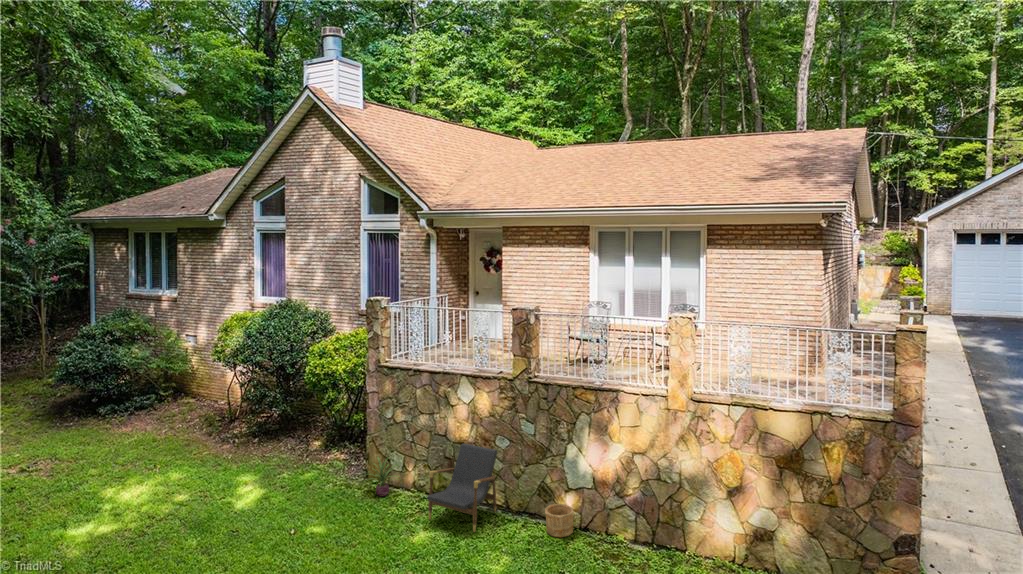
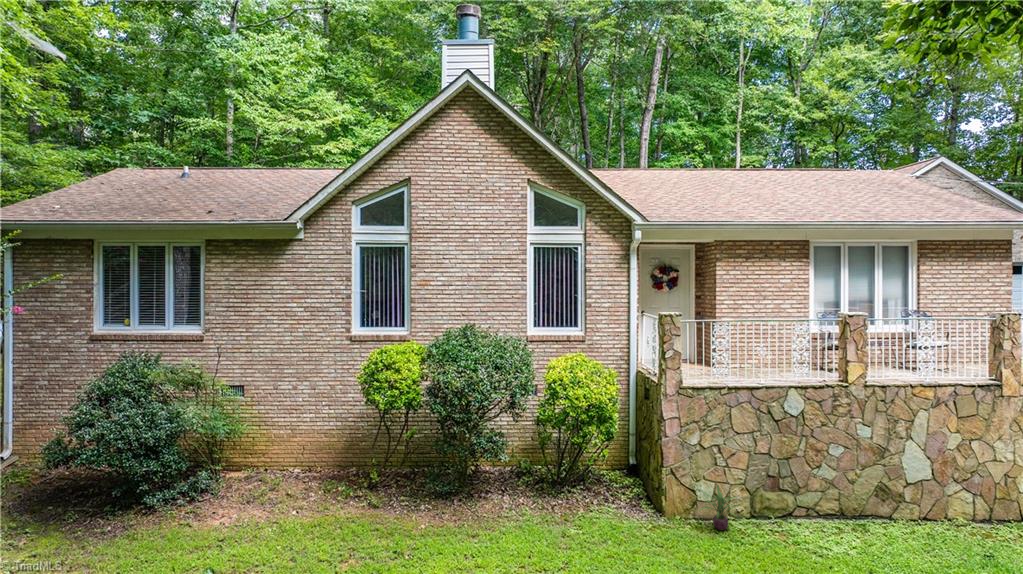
lounge chair: present [427,444,497,532] -> none [794,458,875,544]
wooden bucket: present [545,504,574,537] -> none [902,499,936,530]

